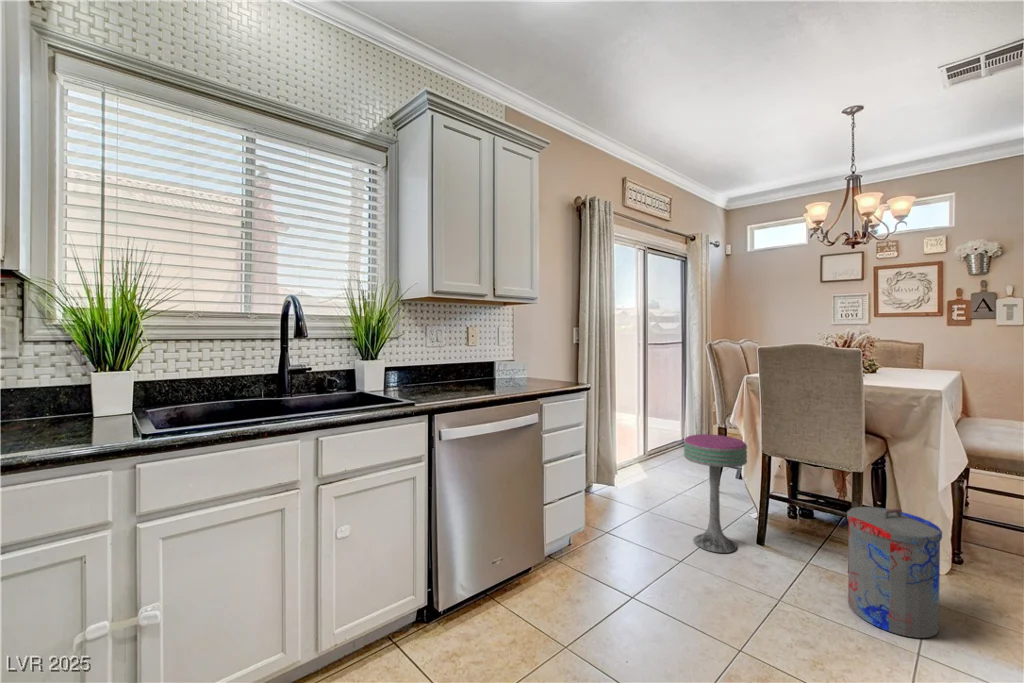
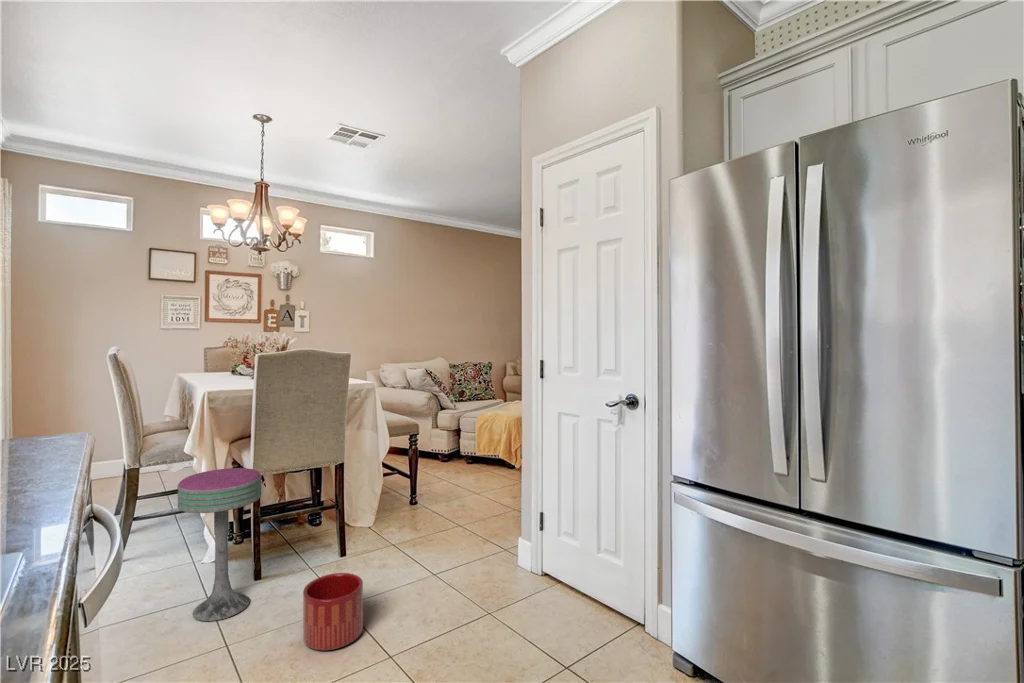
trash can: present [847,507,942,638] -> none [365,480,423,581]
planter: none [713,550,773,623] -> present [303,573,363,650]

